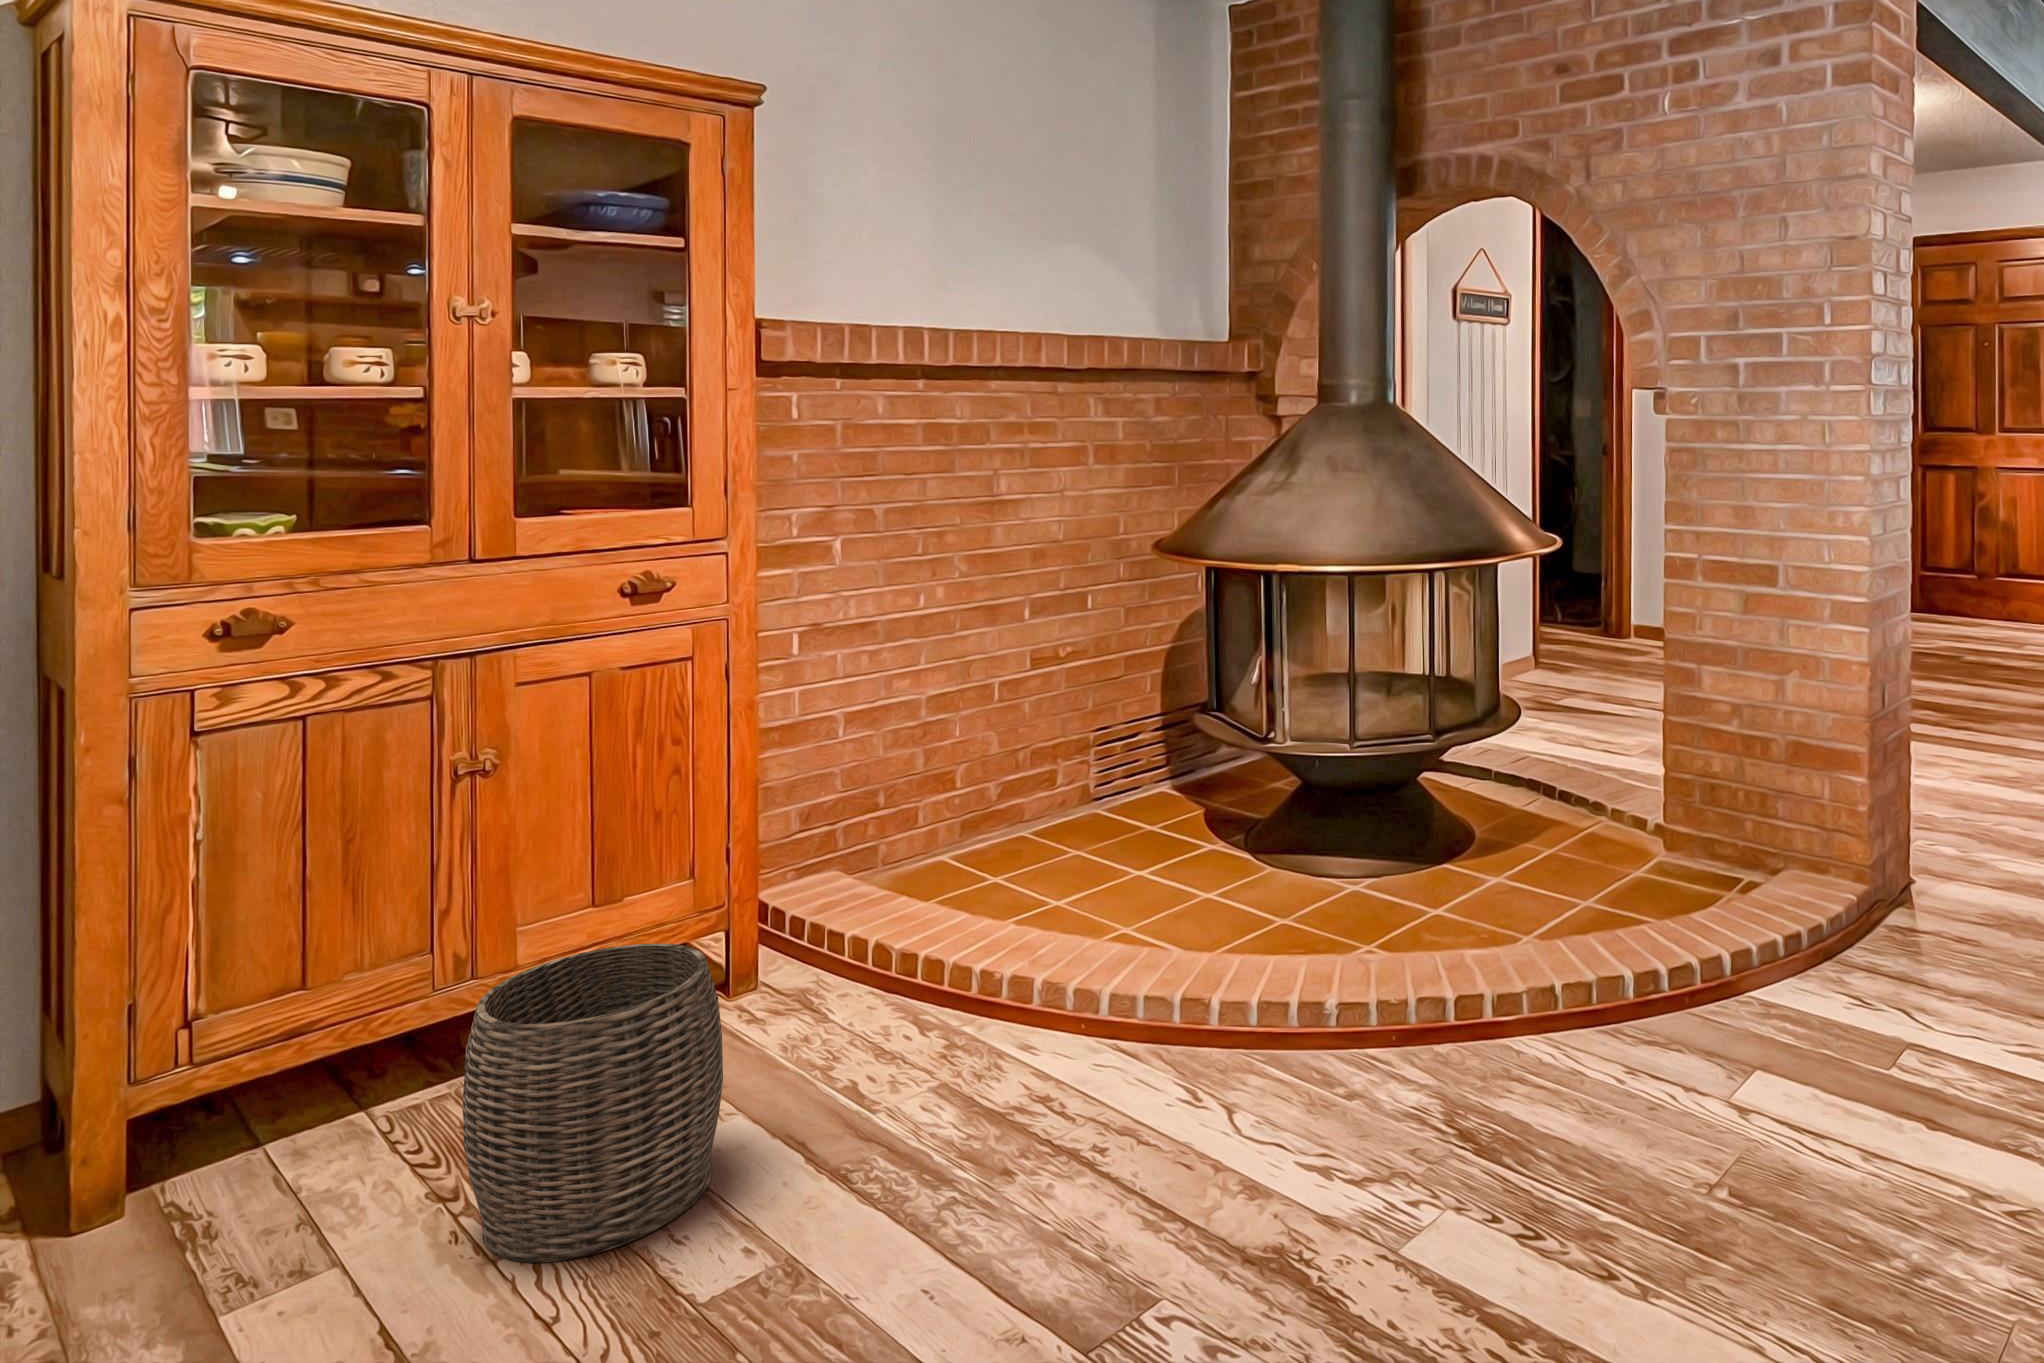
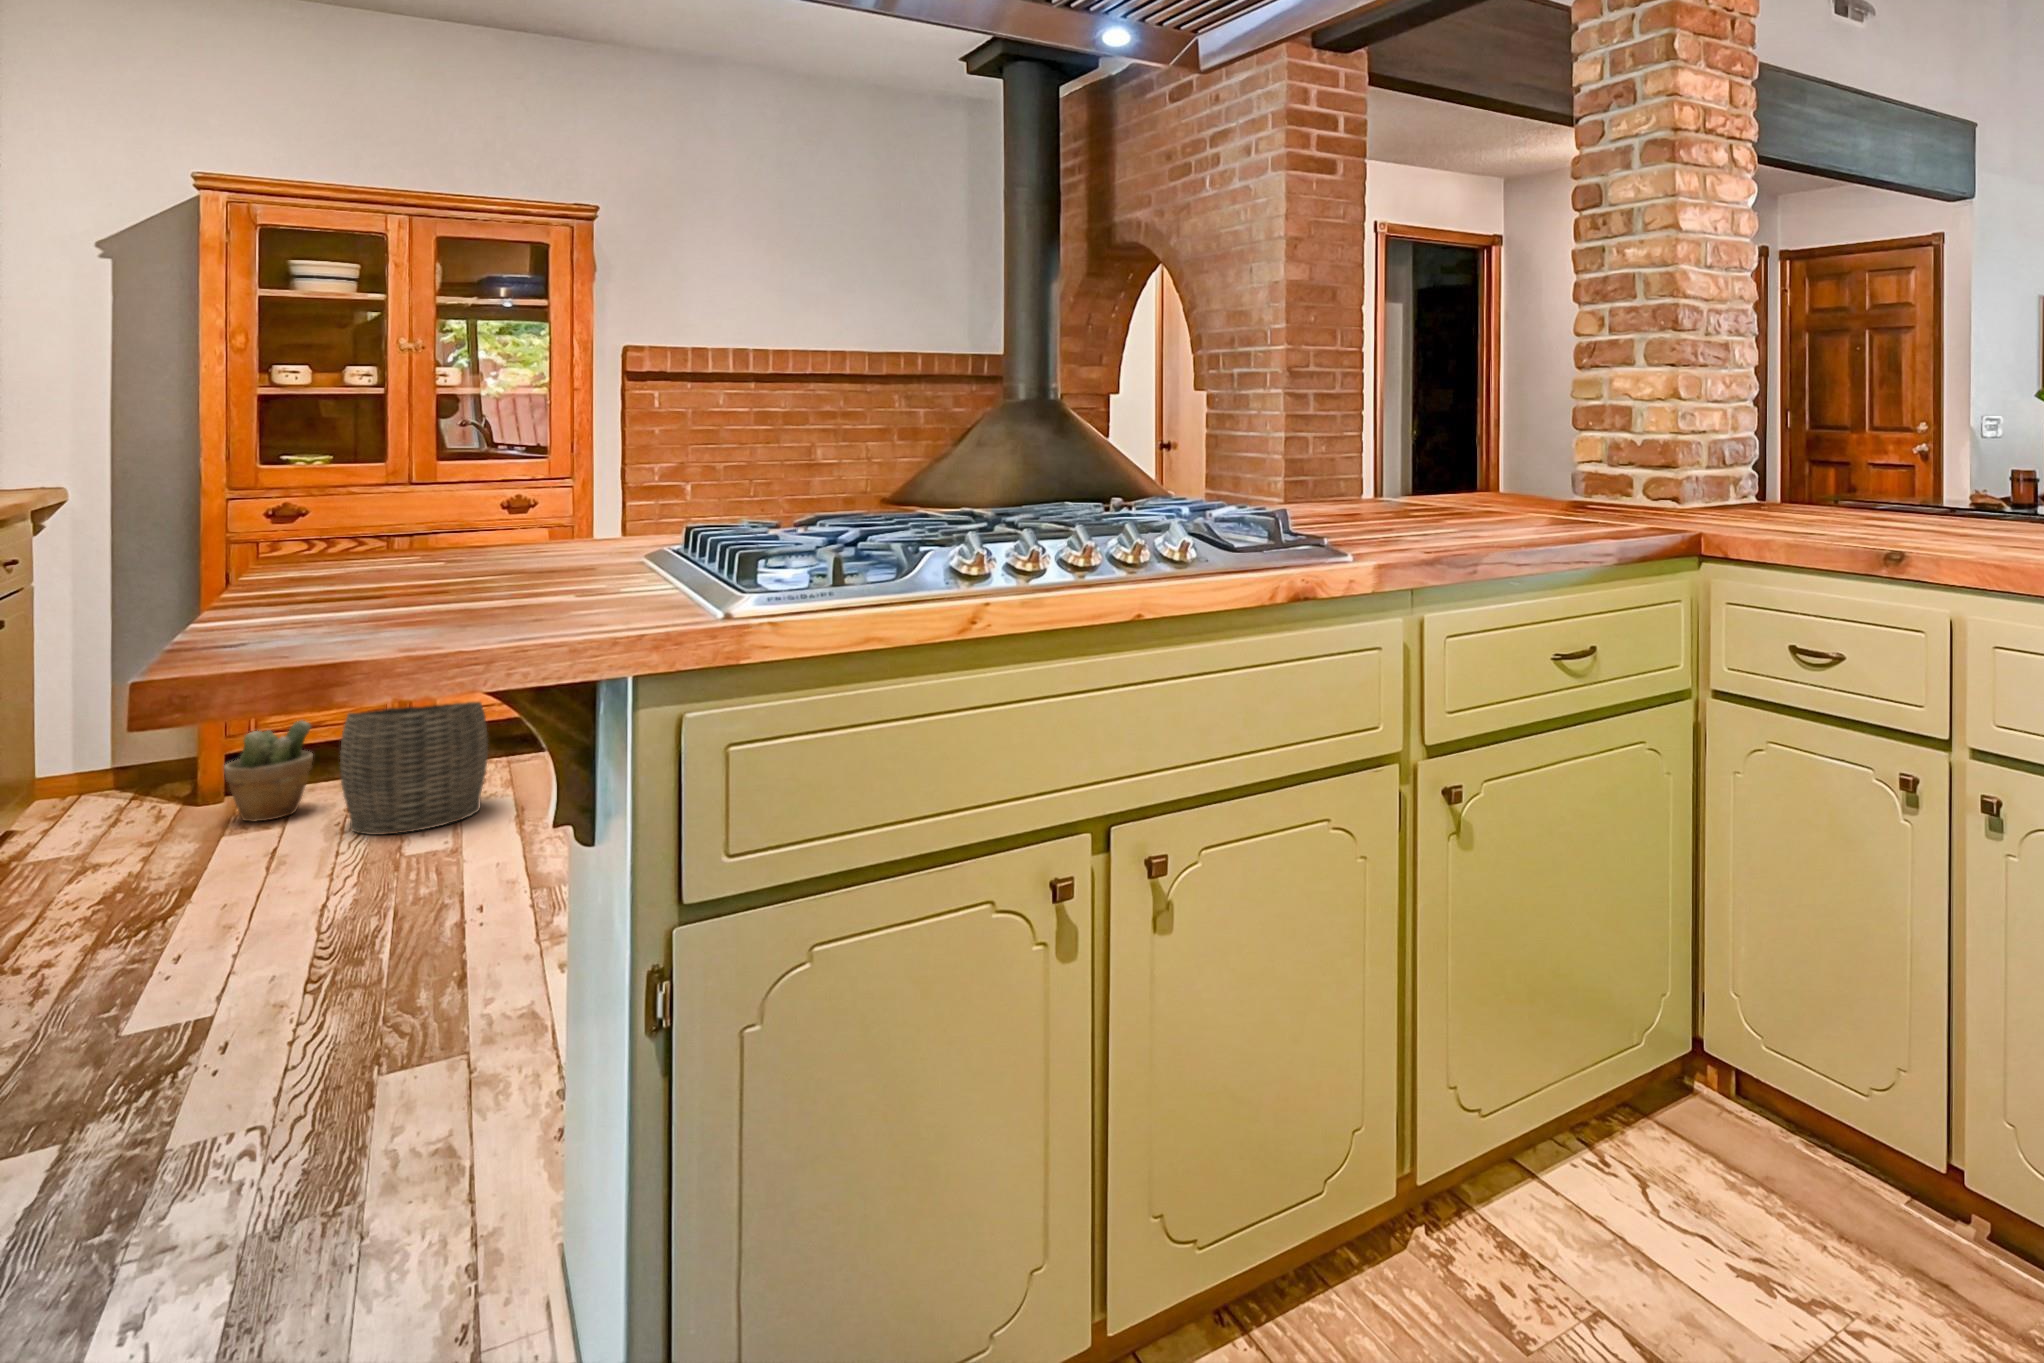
potted plant: none [187,1036,363,1264] -> present [224,721,313,822]

